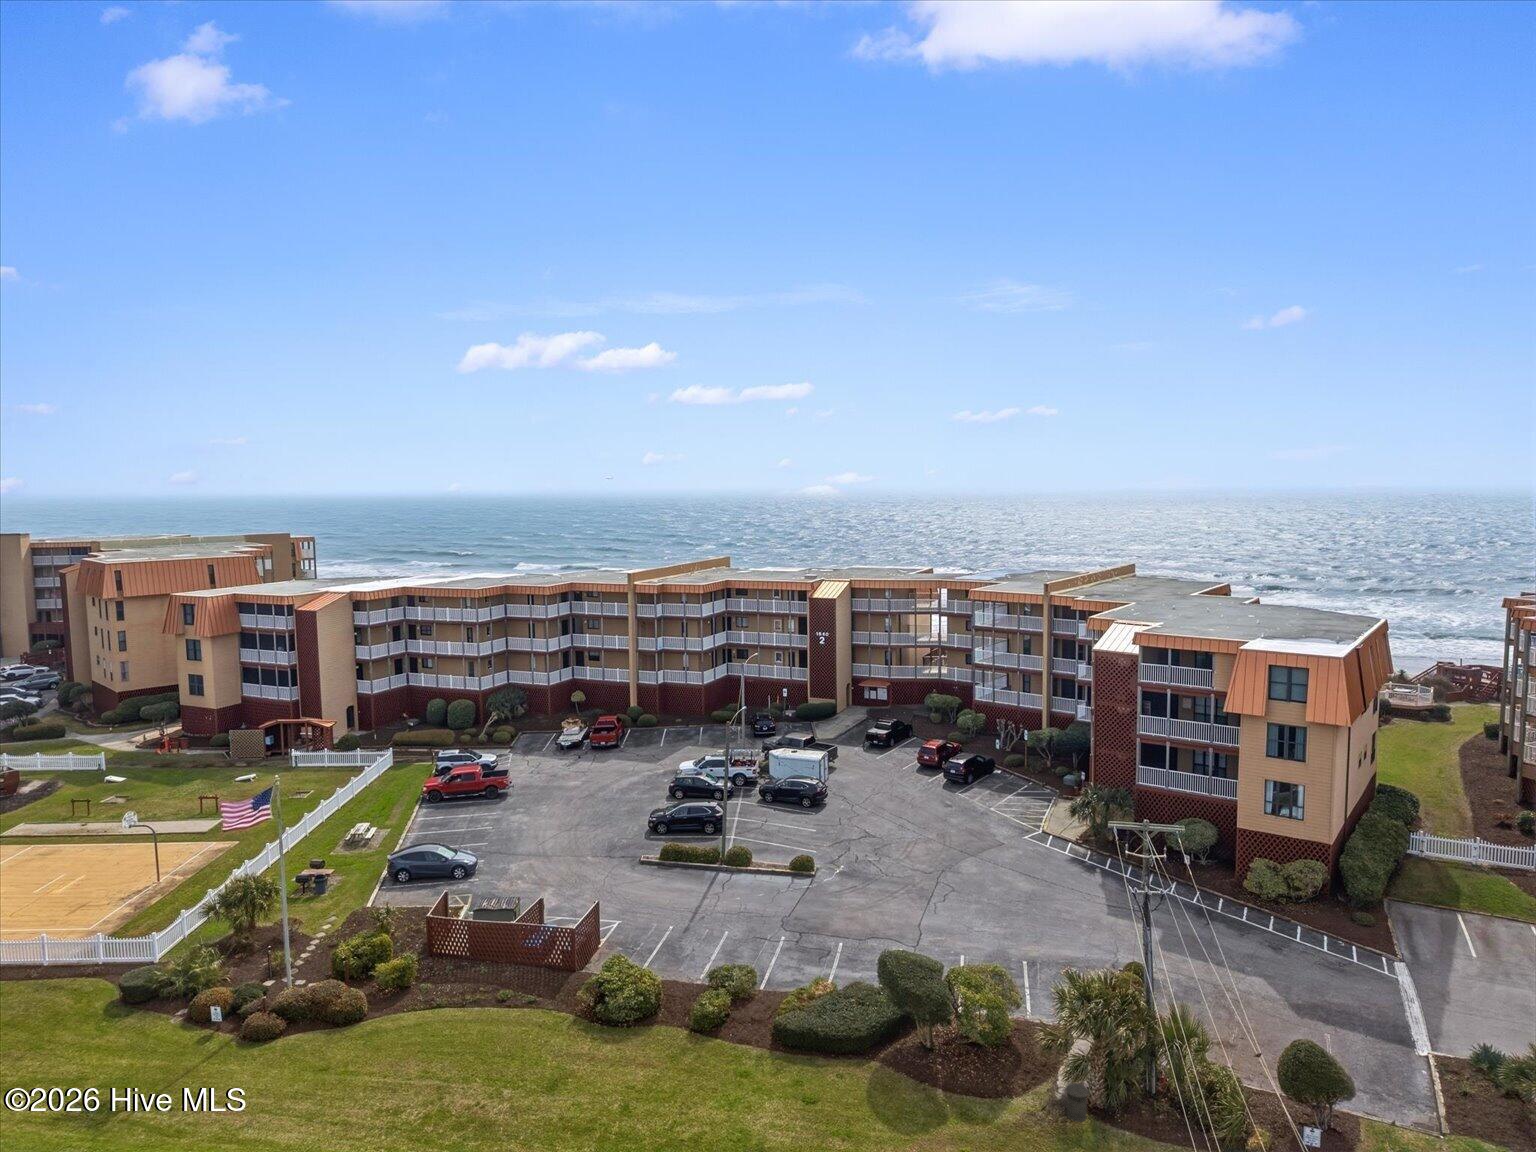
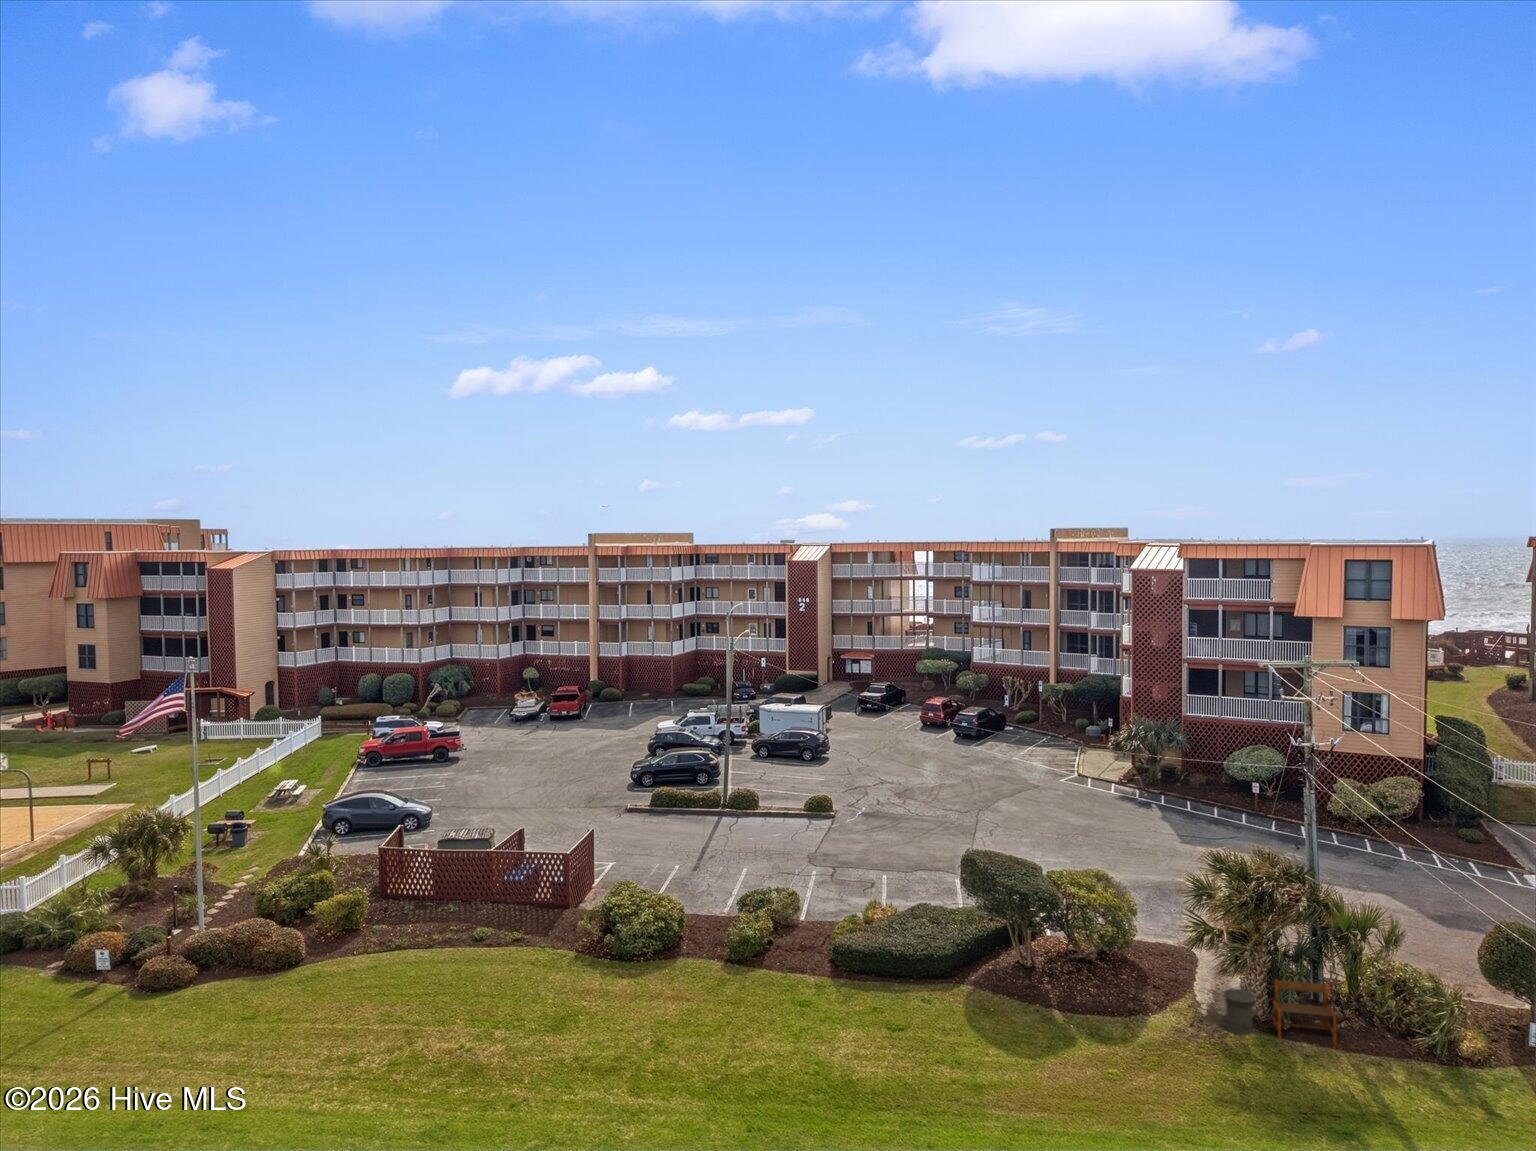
bench: none [1104,1079,1149,1135] -> present [1272,980,1337,1045]

